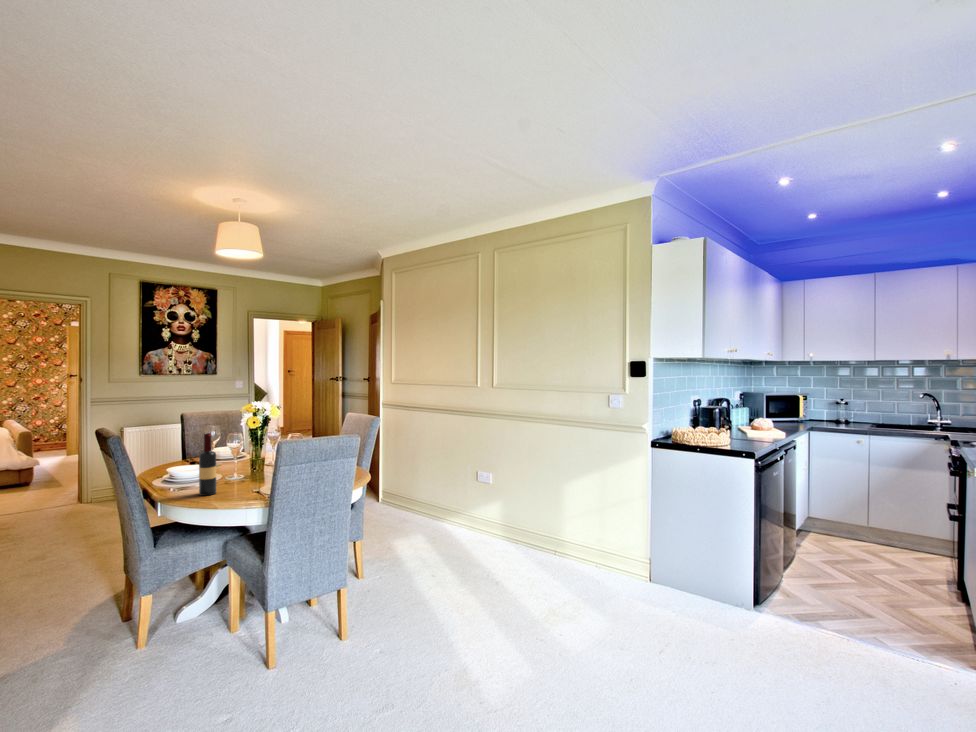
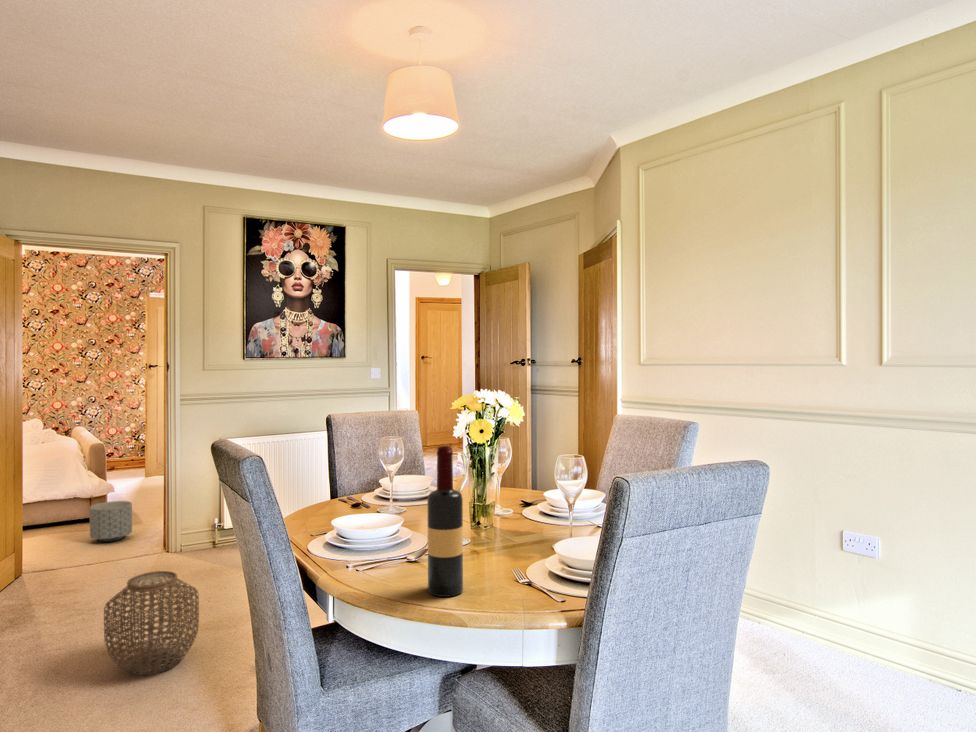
planter: none [20,472,54,500] -> present [90,501,132,542]
woven basket: none [34,508,99,567] -> present [104,571,199,675]

